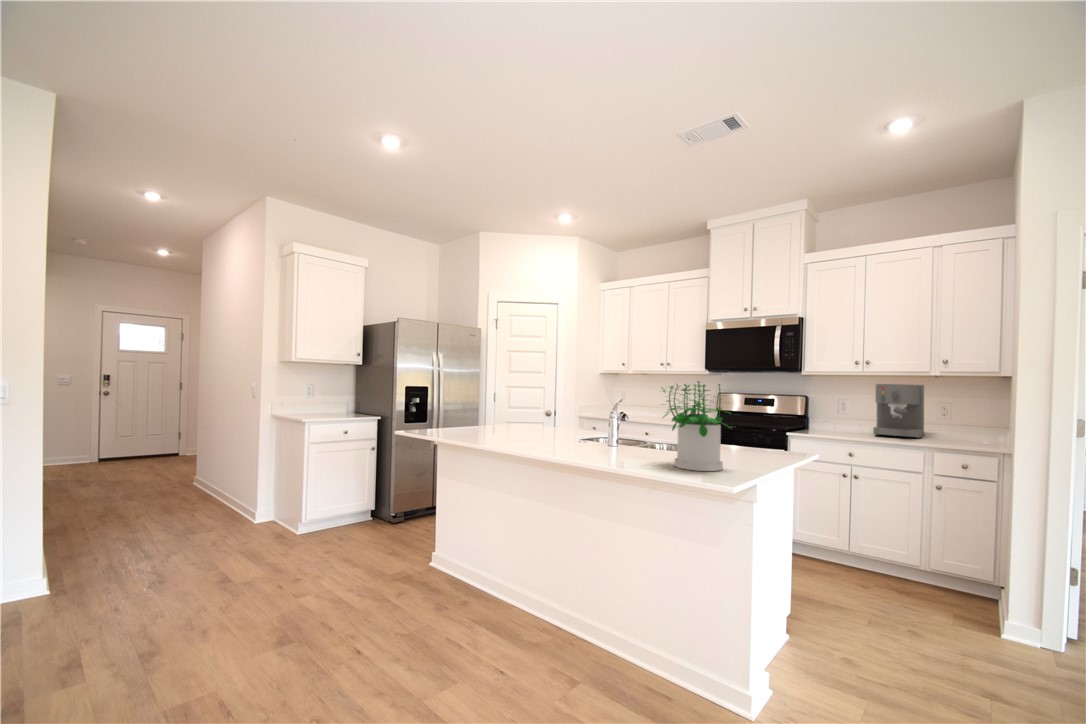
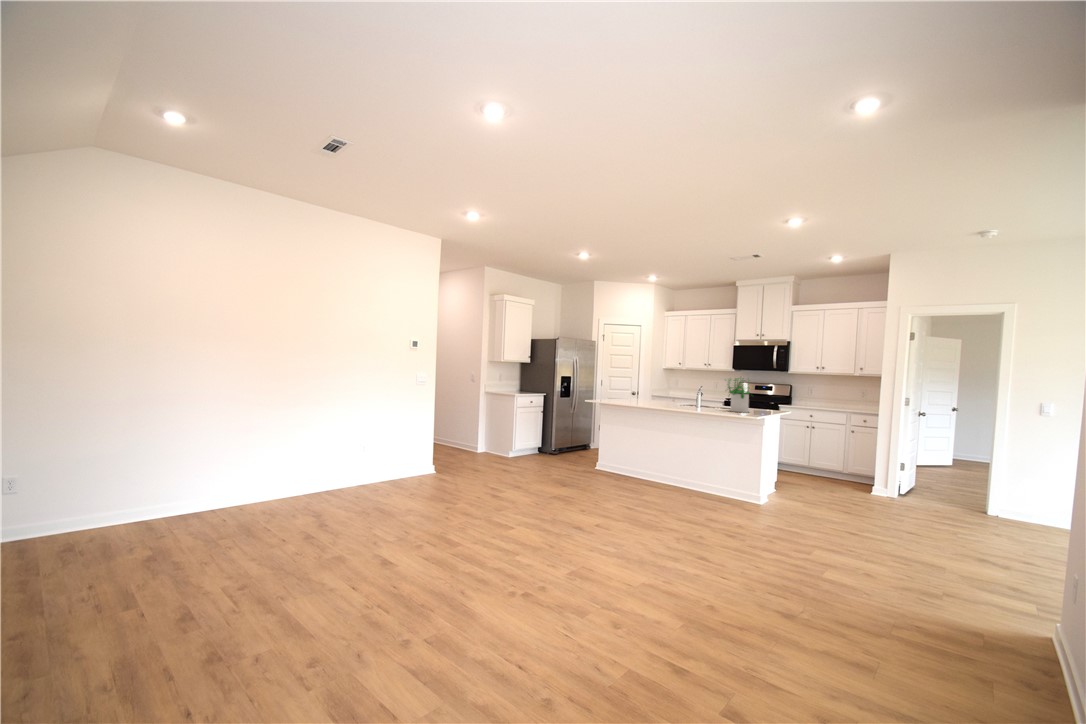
coffee maker: present [873,384,924,438] -> none [824,379,852,407]

